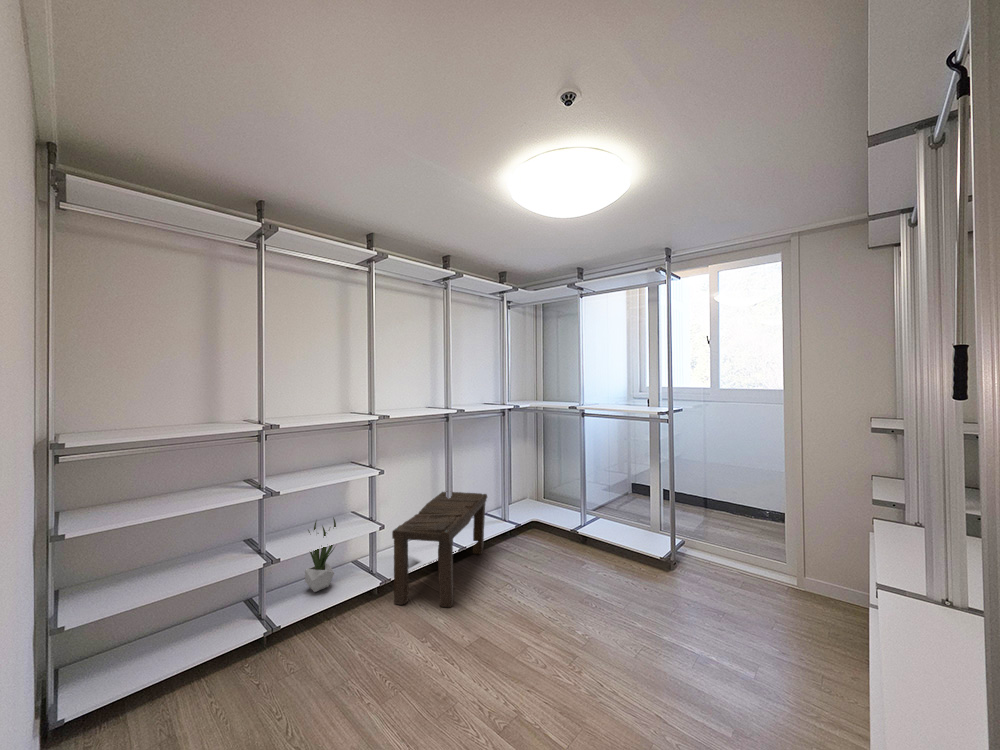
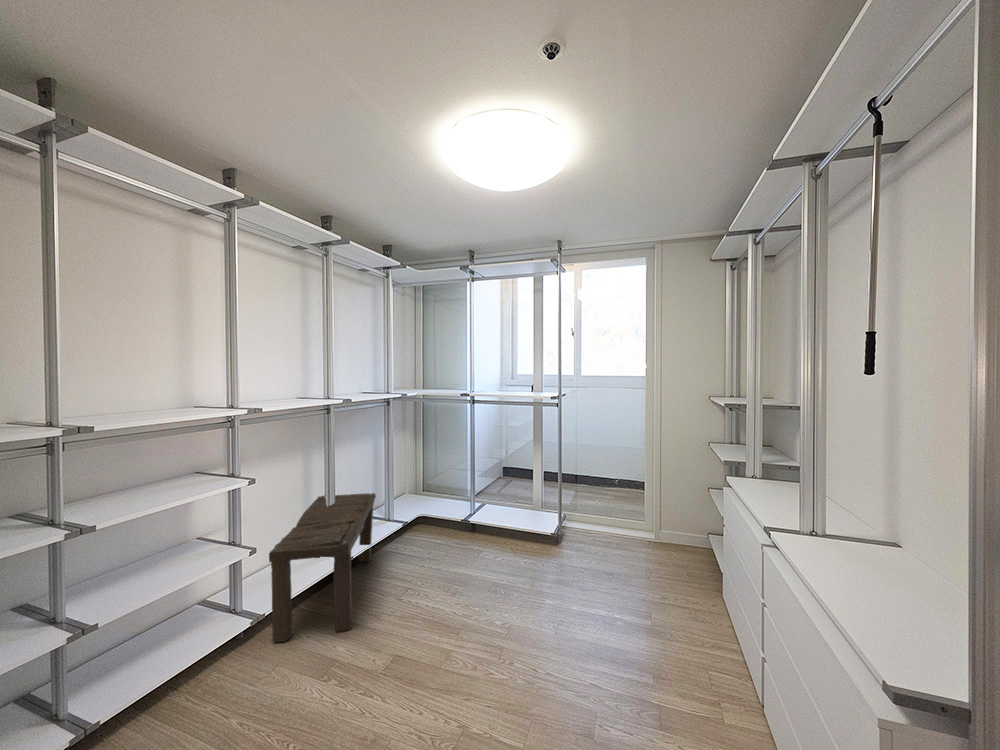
potted plant: present [305,518,336,592] -> none [133,547,186,656]

